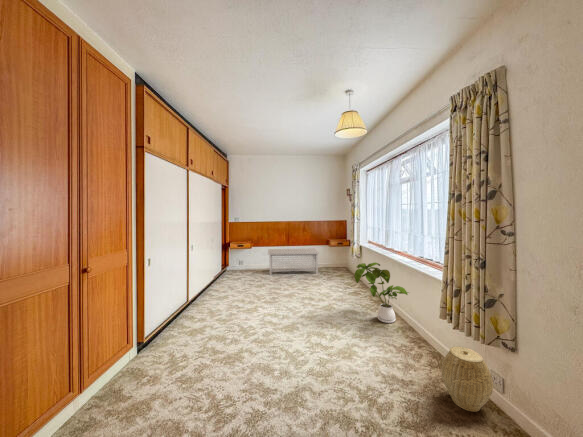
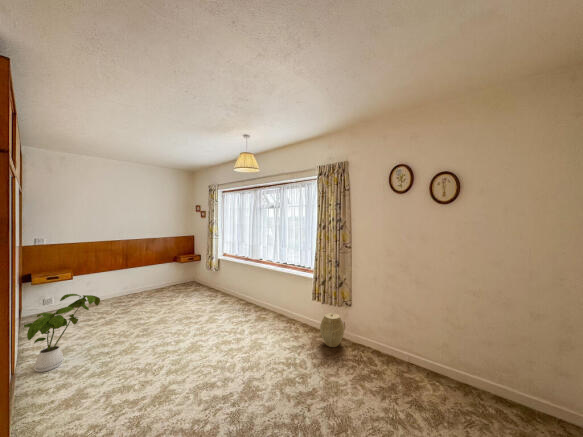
storage bench: present [268,248,319,275] -> none [99,266,171,305]
house plant: present [354,262,408,323] -> present [24,294,100,372]

